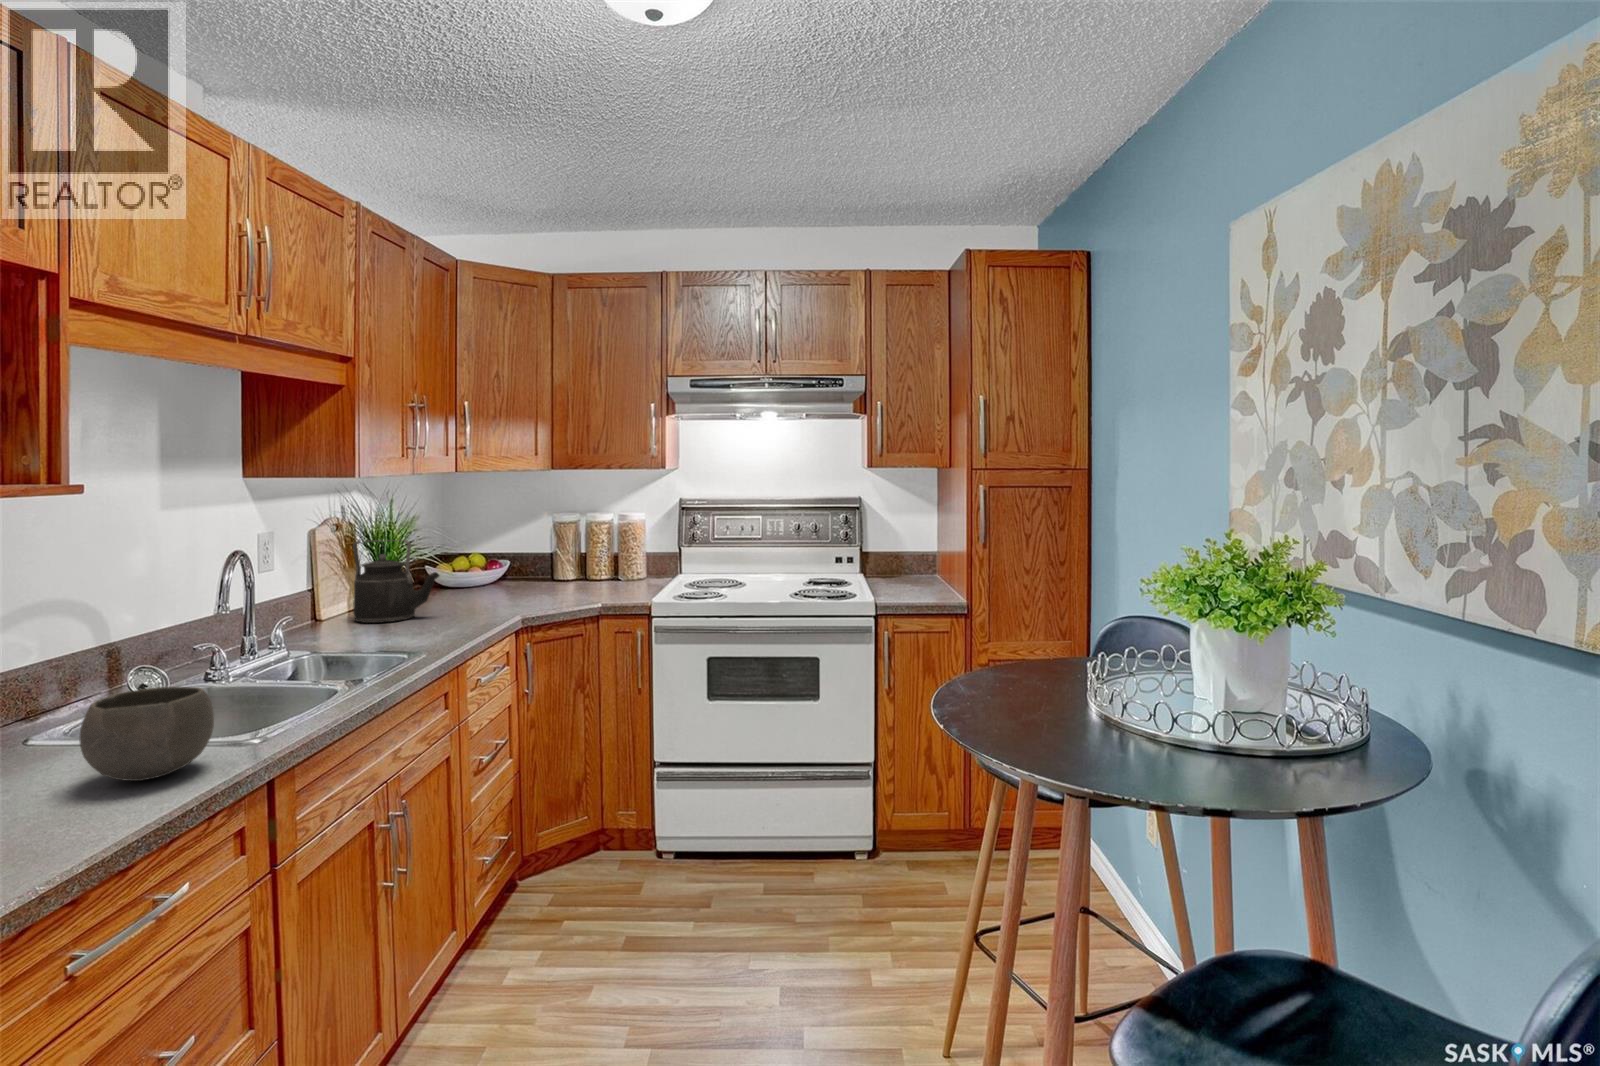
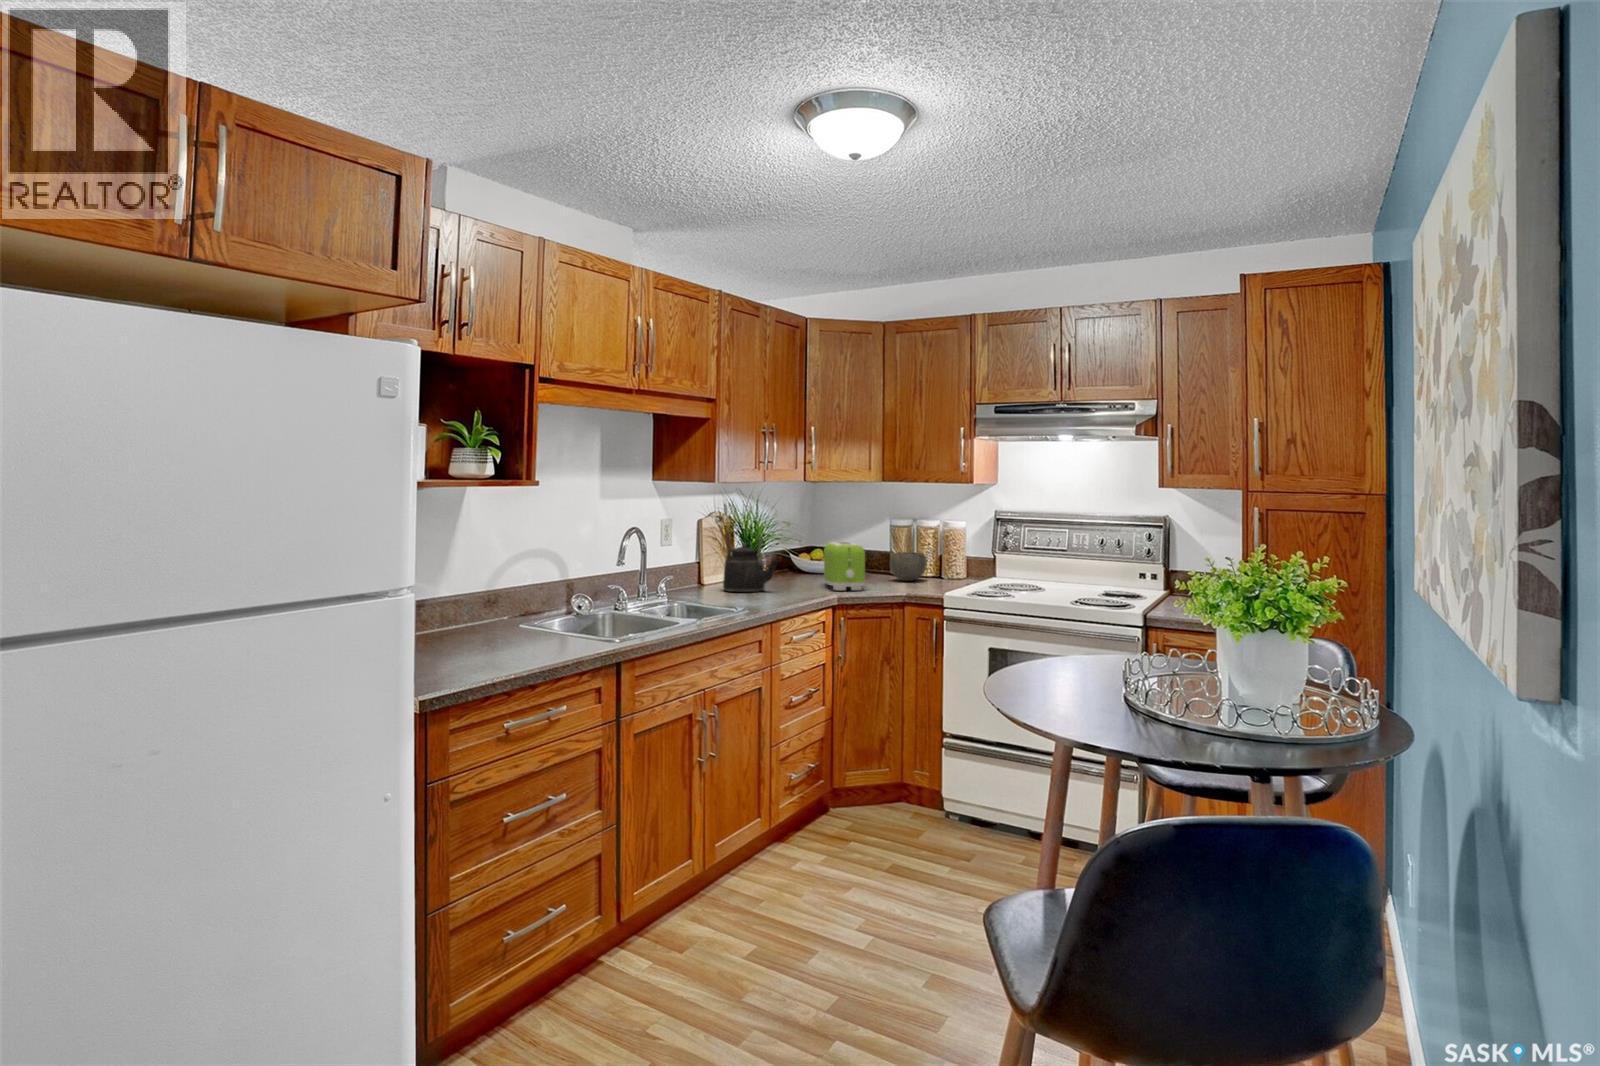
toaster: none [487,545,552,608] -> present [824,542,865,590]
ceramic bowl: present [79,687,214,781] -> present [890,552,927,581]

